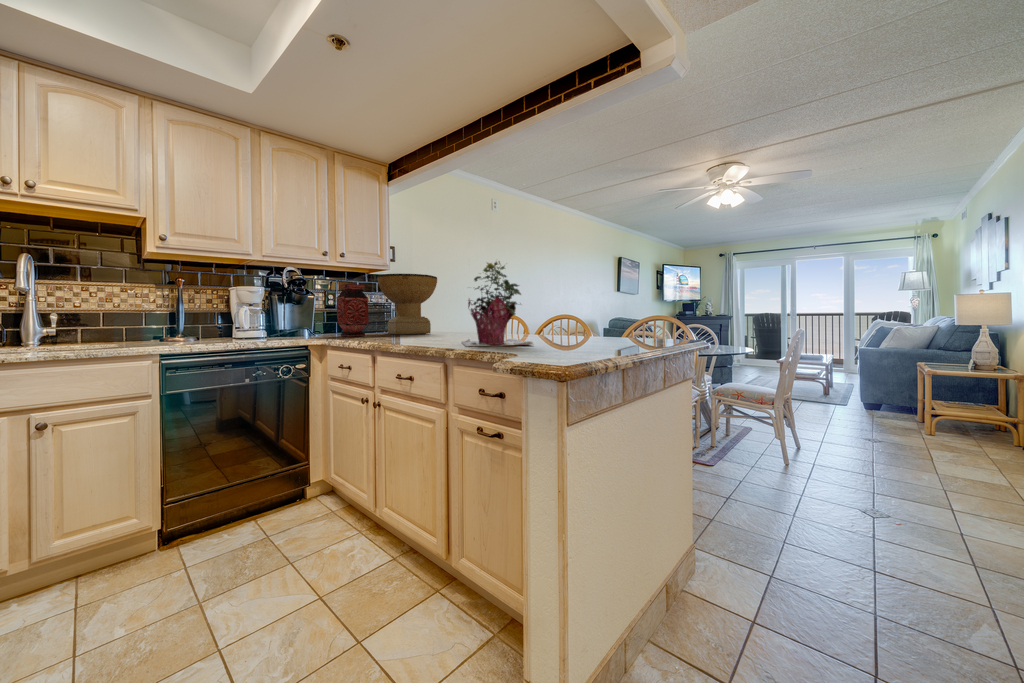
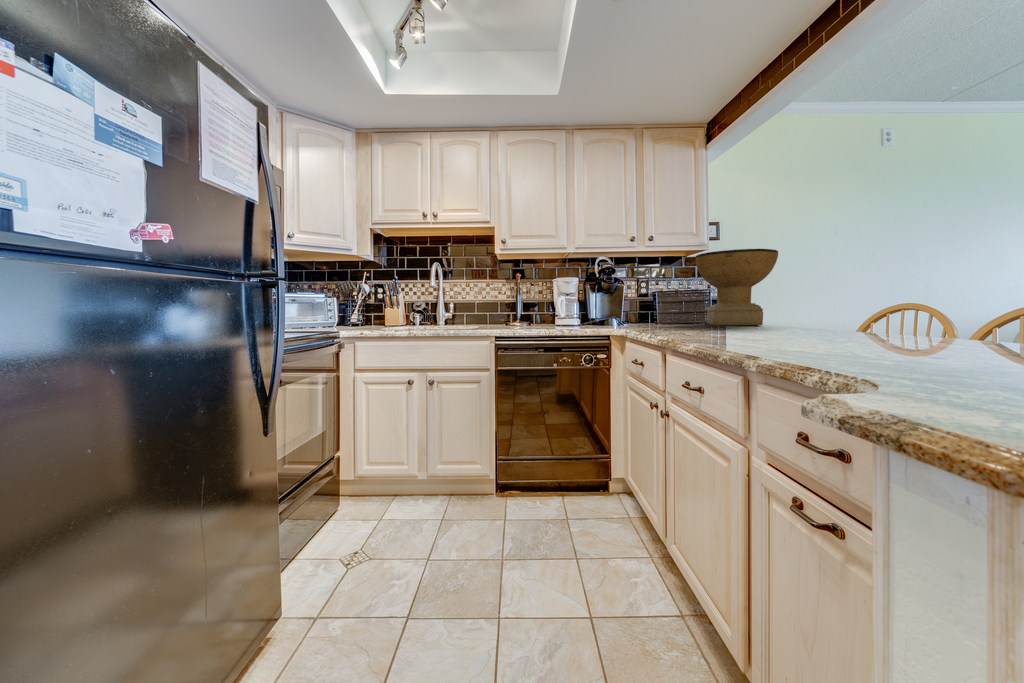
potted plant: present [461,261,533,346] -> none [788,209,942,360]
vase: present [336,284,369,337] -> none [643,268,677,327]

